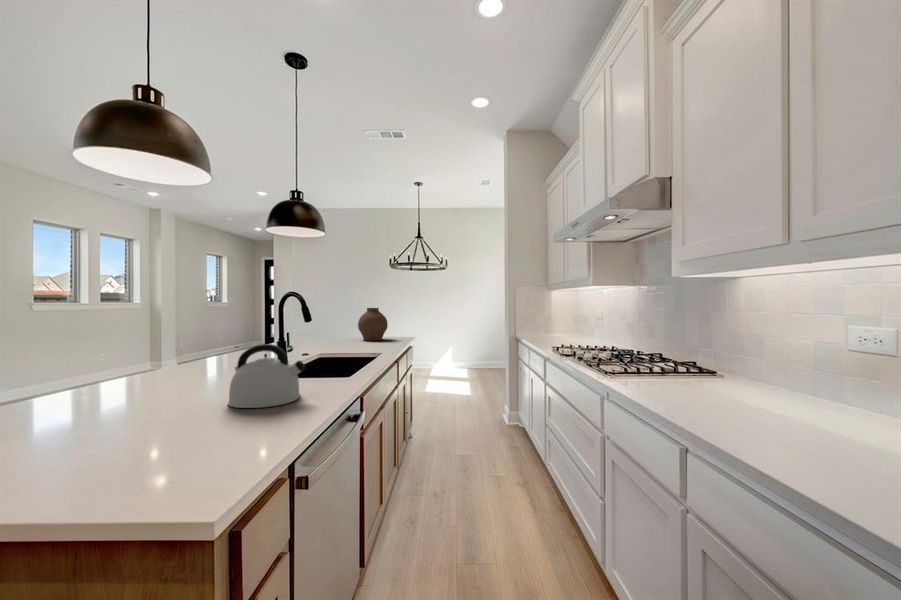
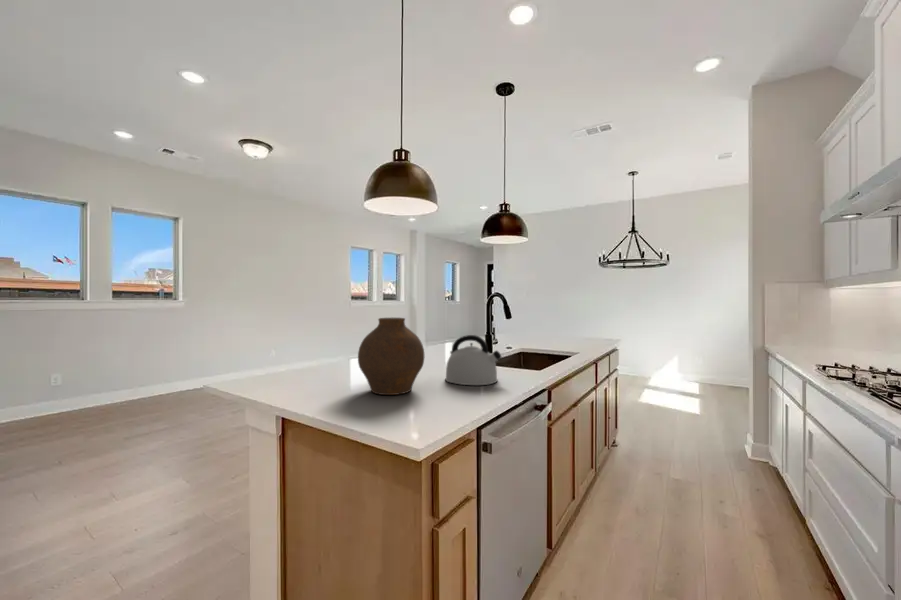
vase: present [358,308,388,341] -> present [358,318,425,395]

